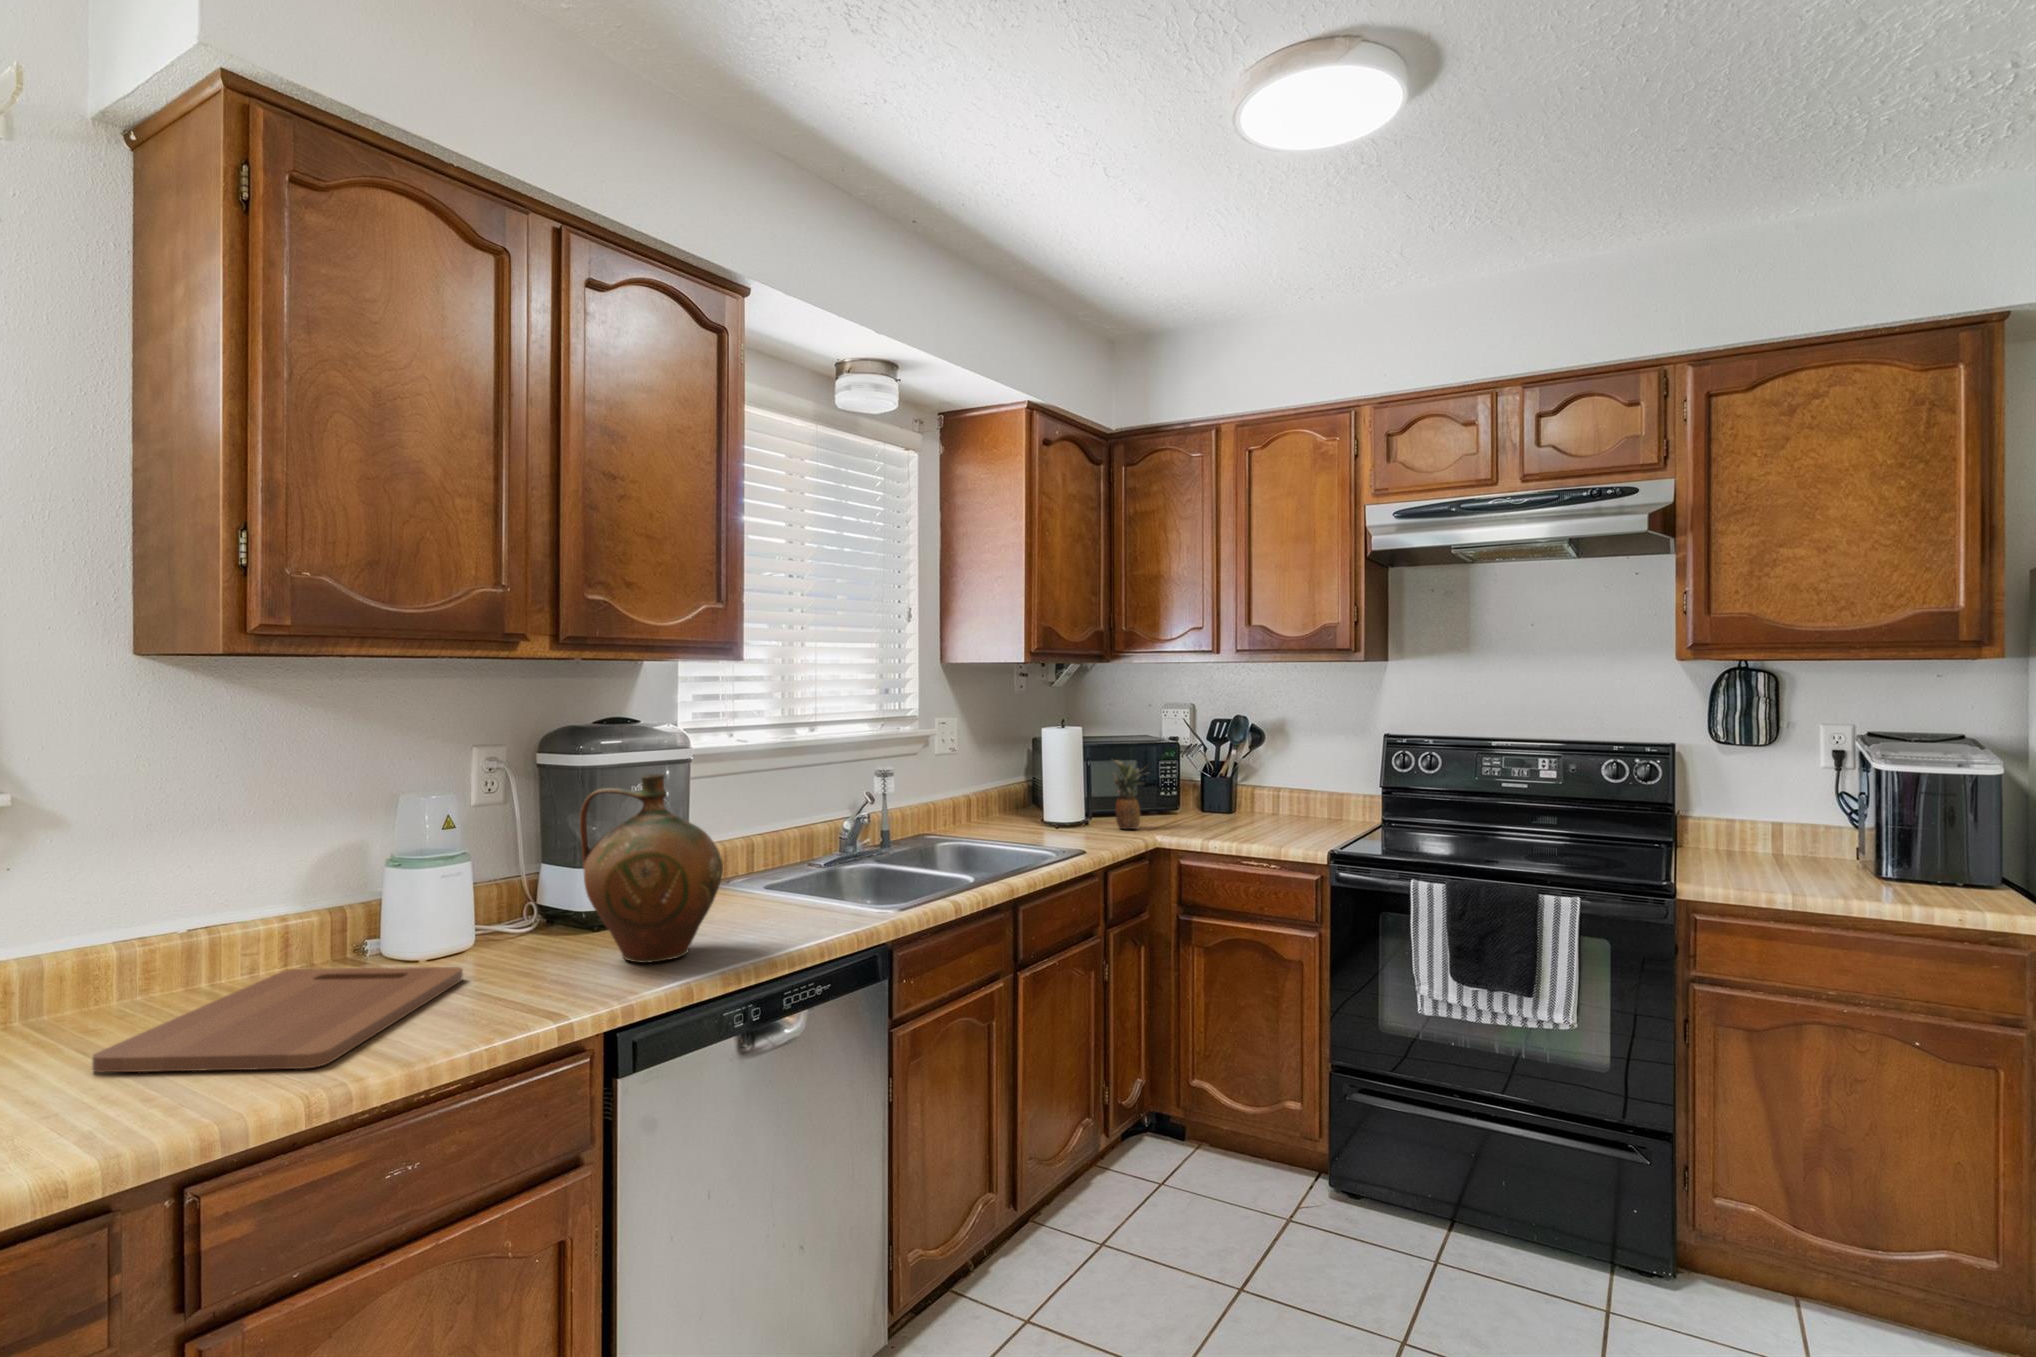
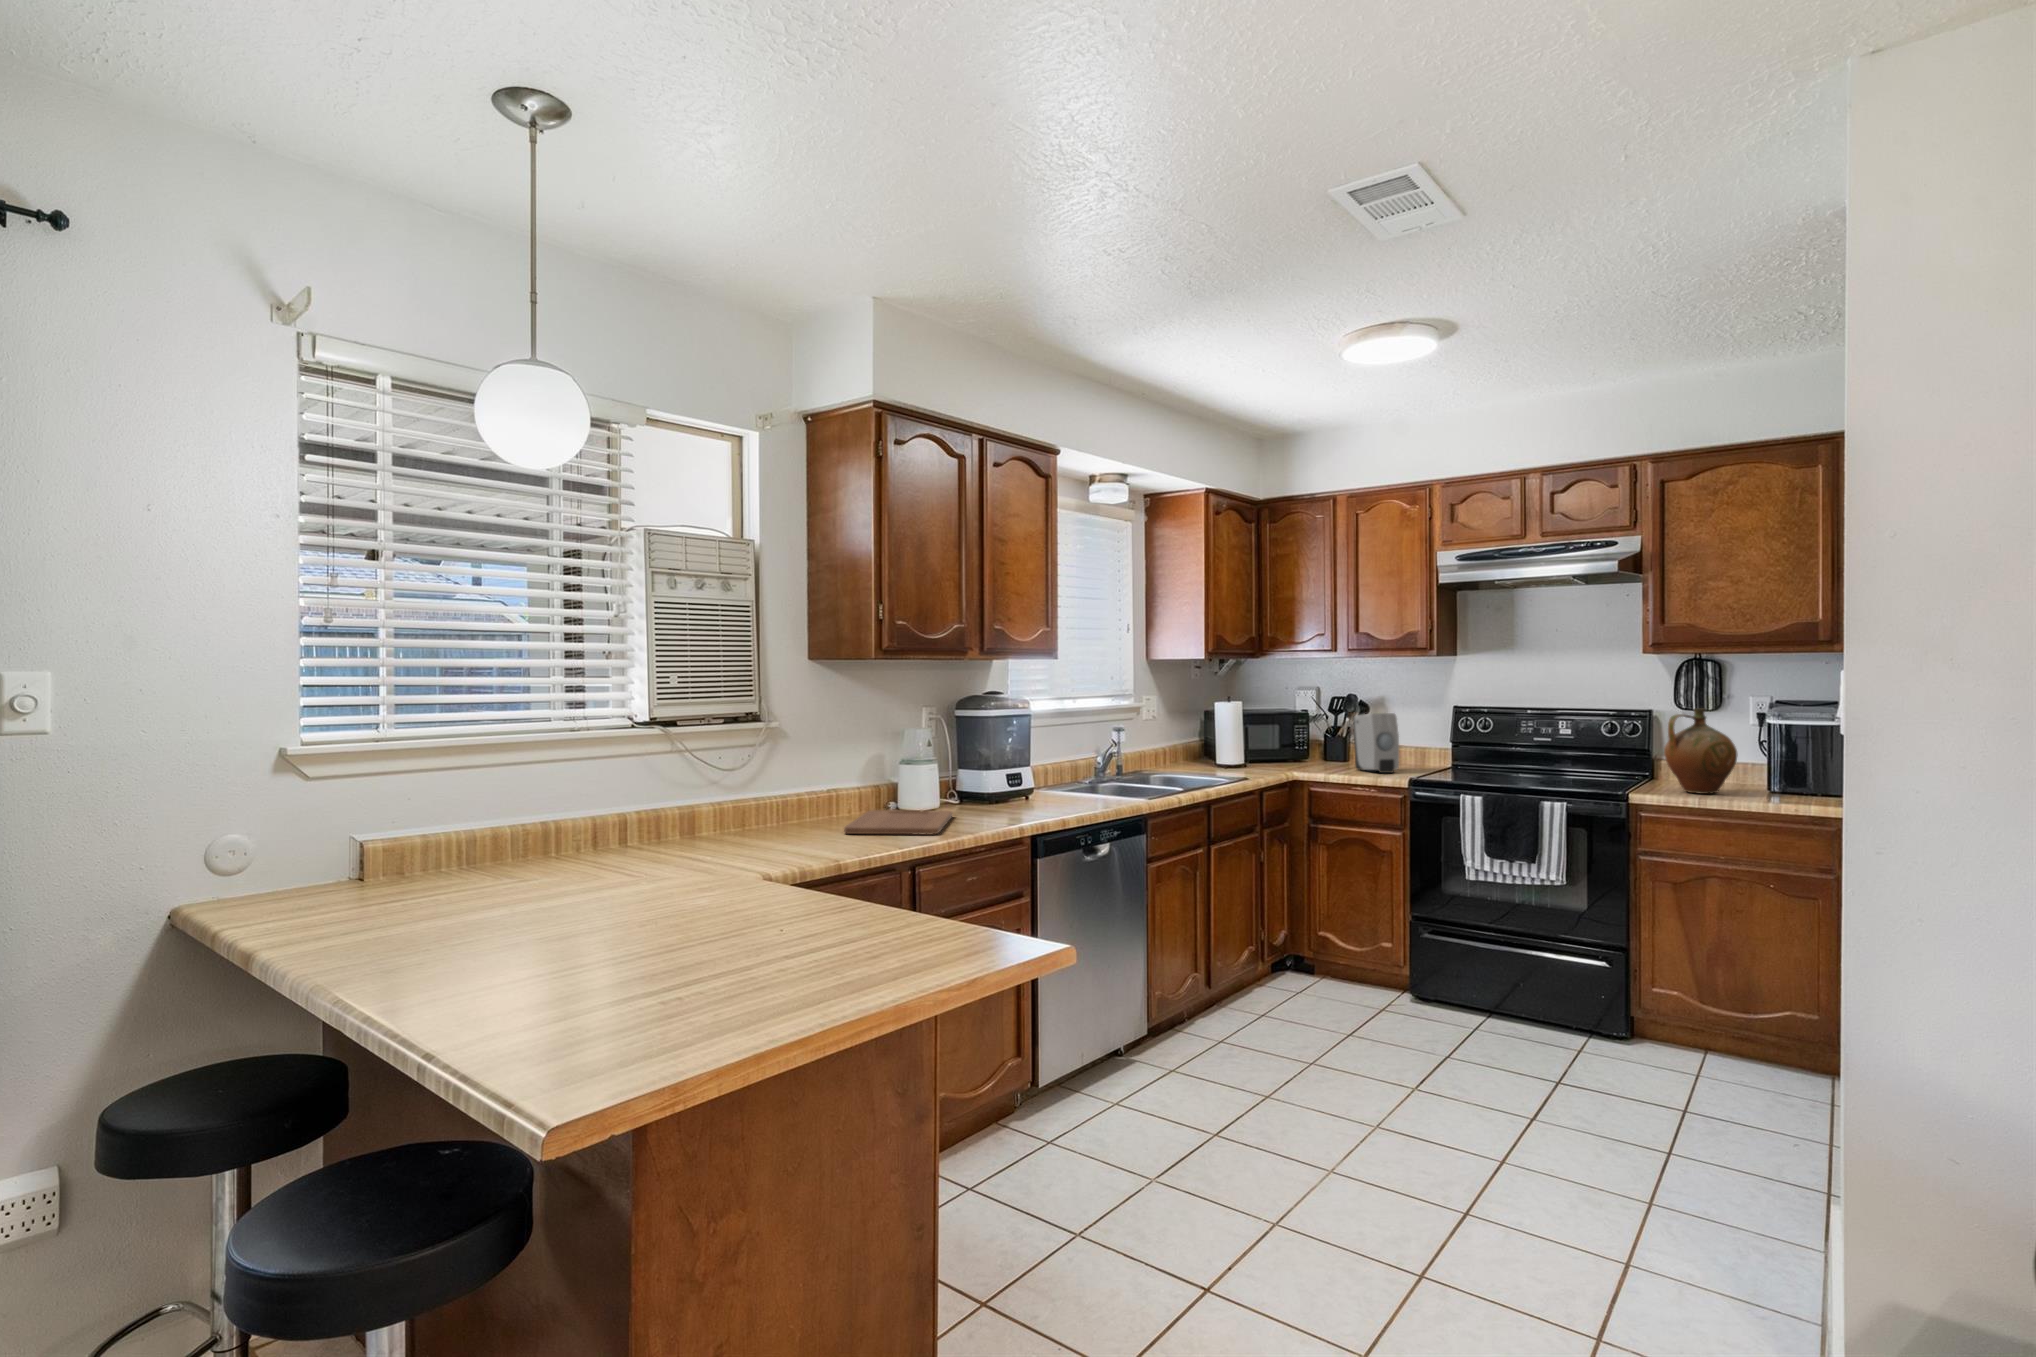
soap dispenser: none [1242,746,1310,837] -> present [1353,713,1399,773]
fruit: present [1114,760,1141,829] -> none [1263,723,1290,769]
ceramic jug: present [580,774,723,963] -> present [1664,708,1738,794]

